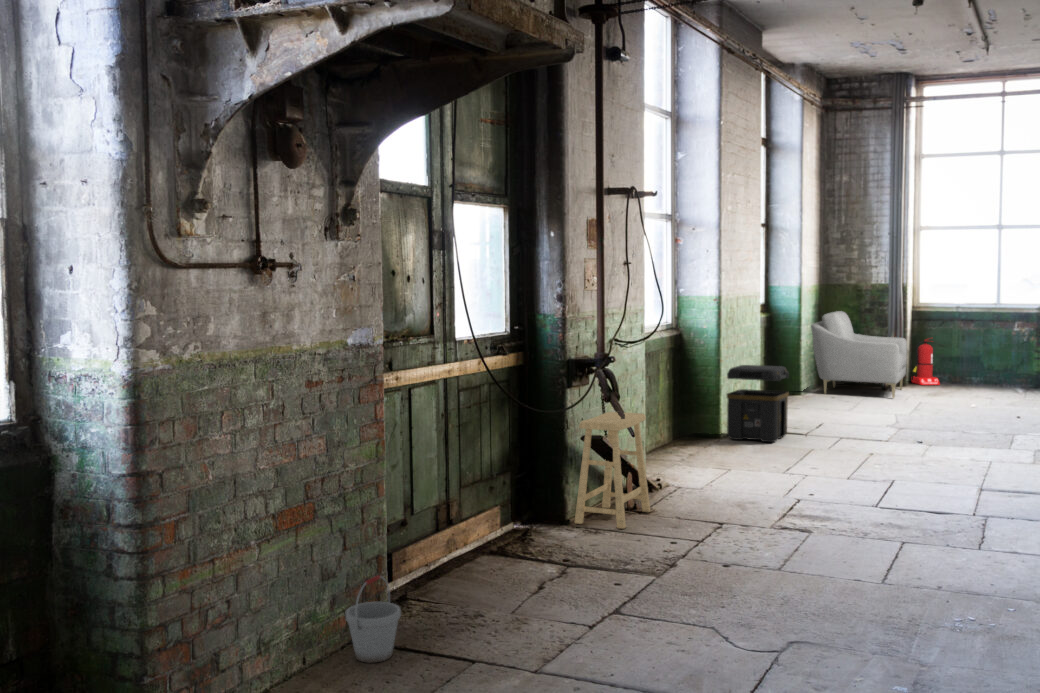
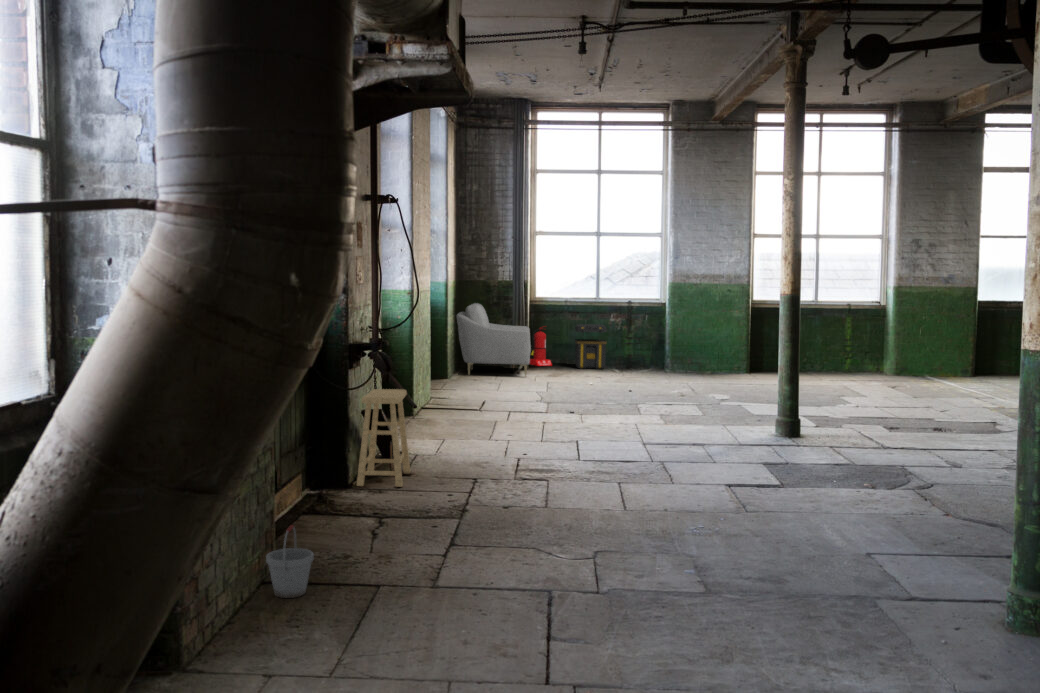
toolbox: present [727,365,789,442] -> present [575,324,607,369]

